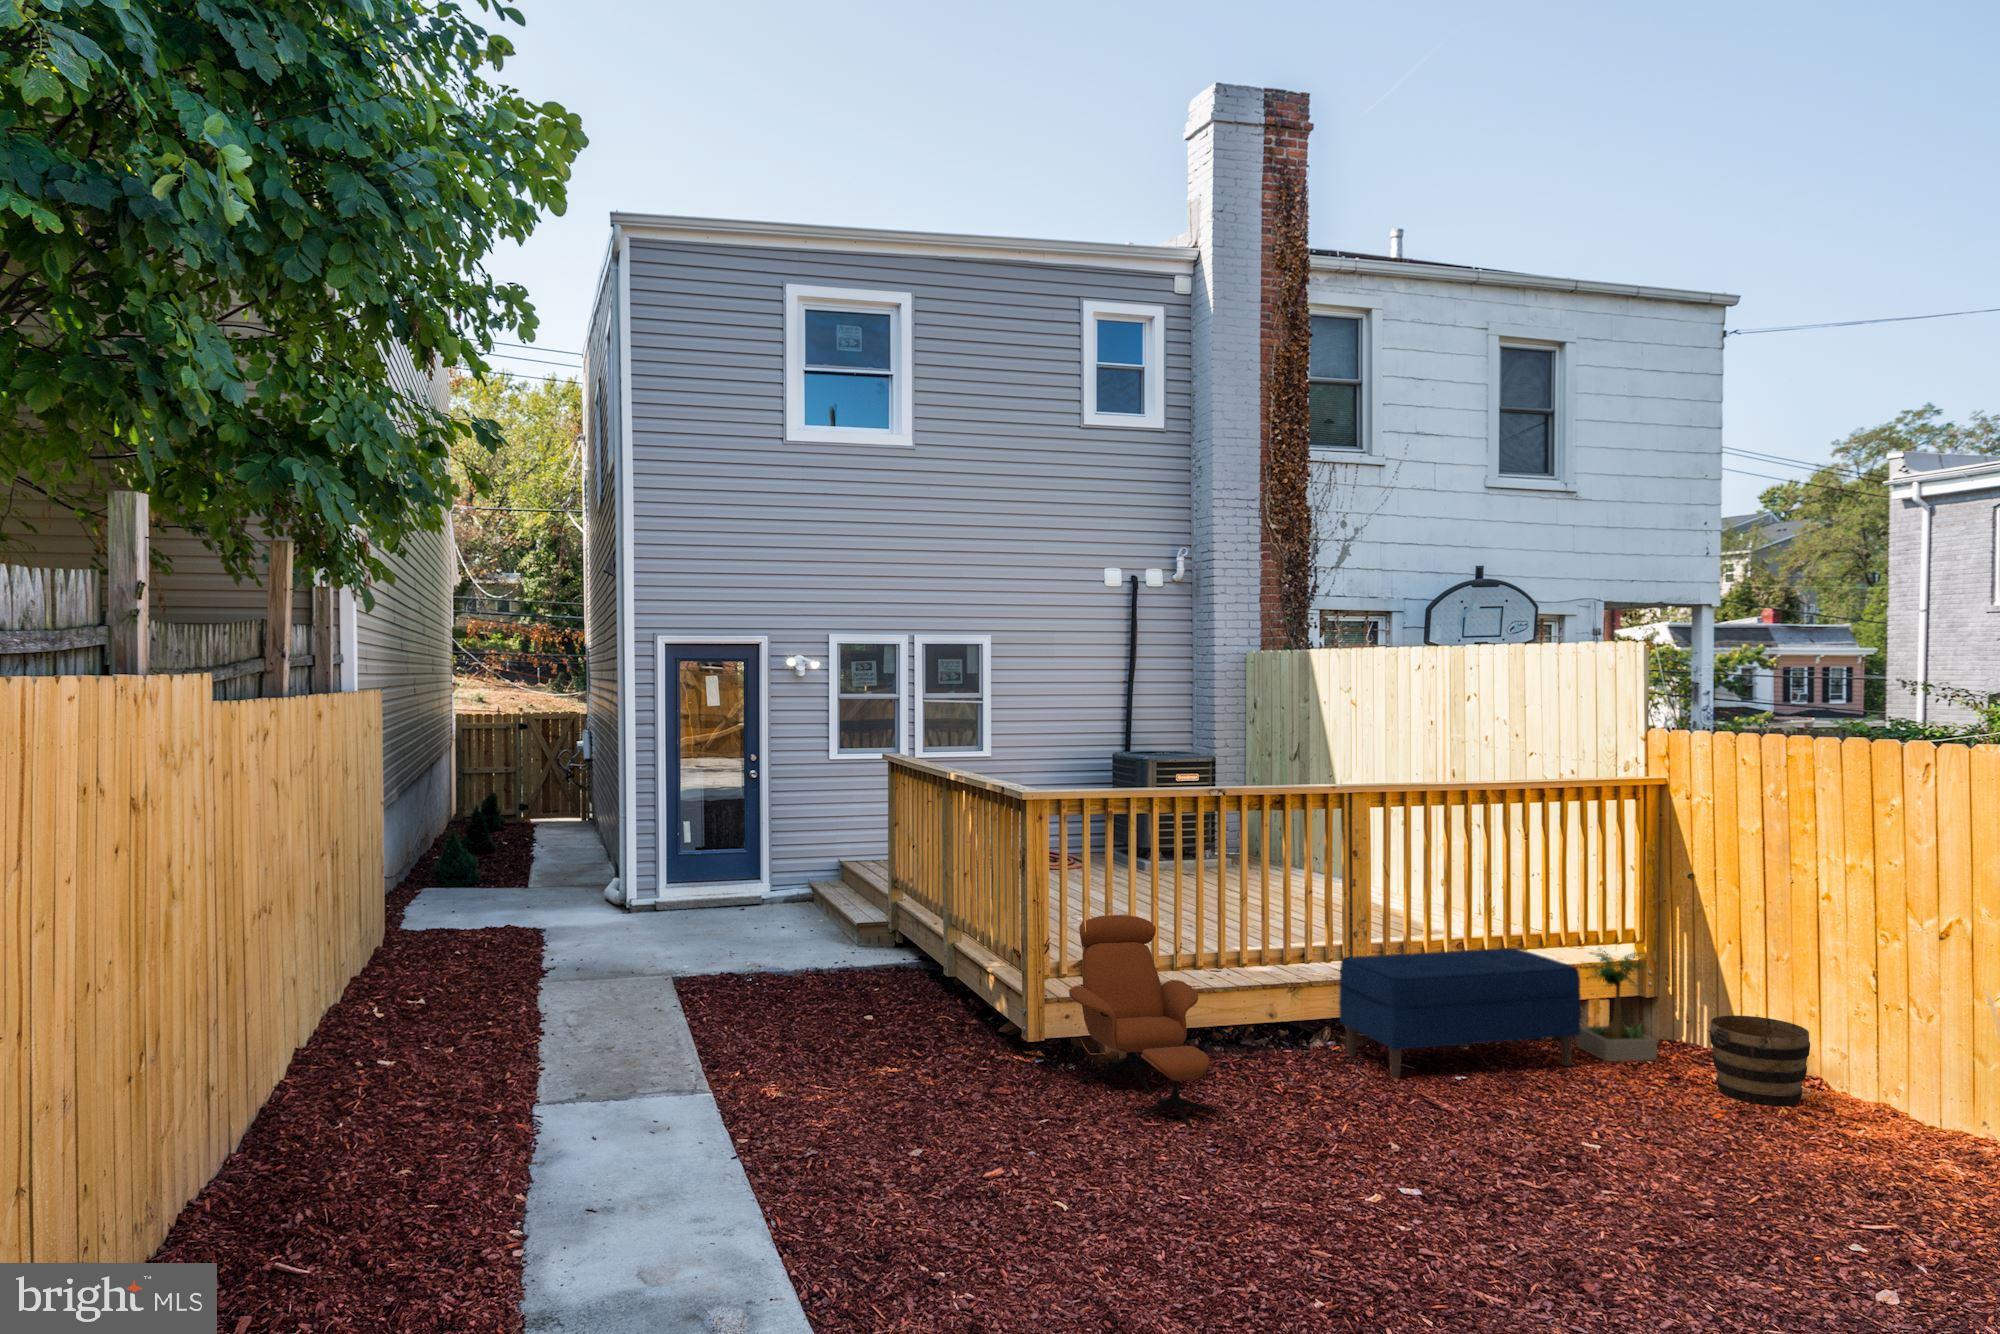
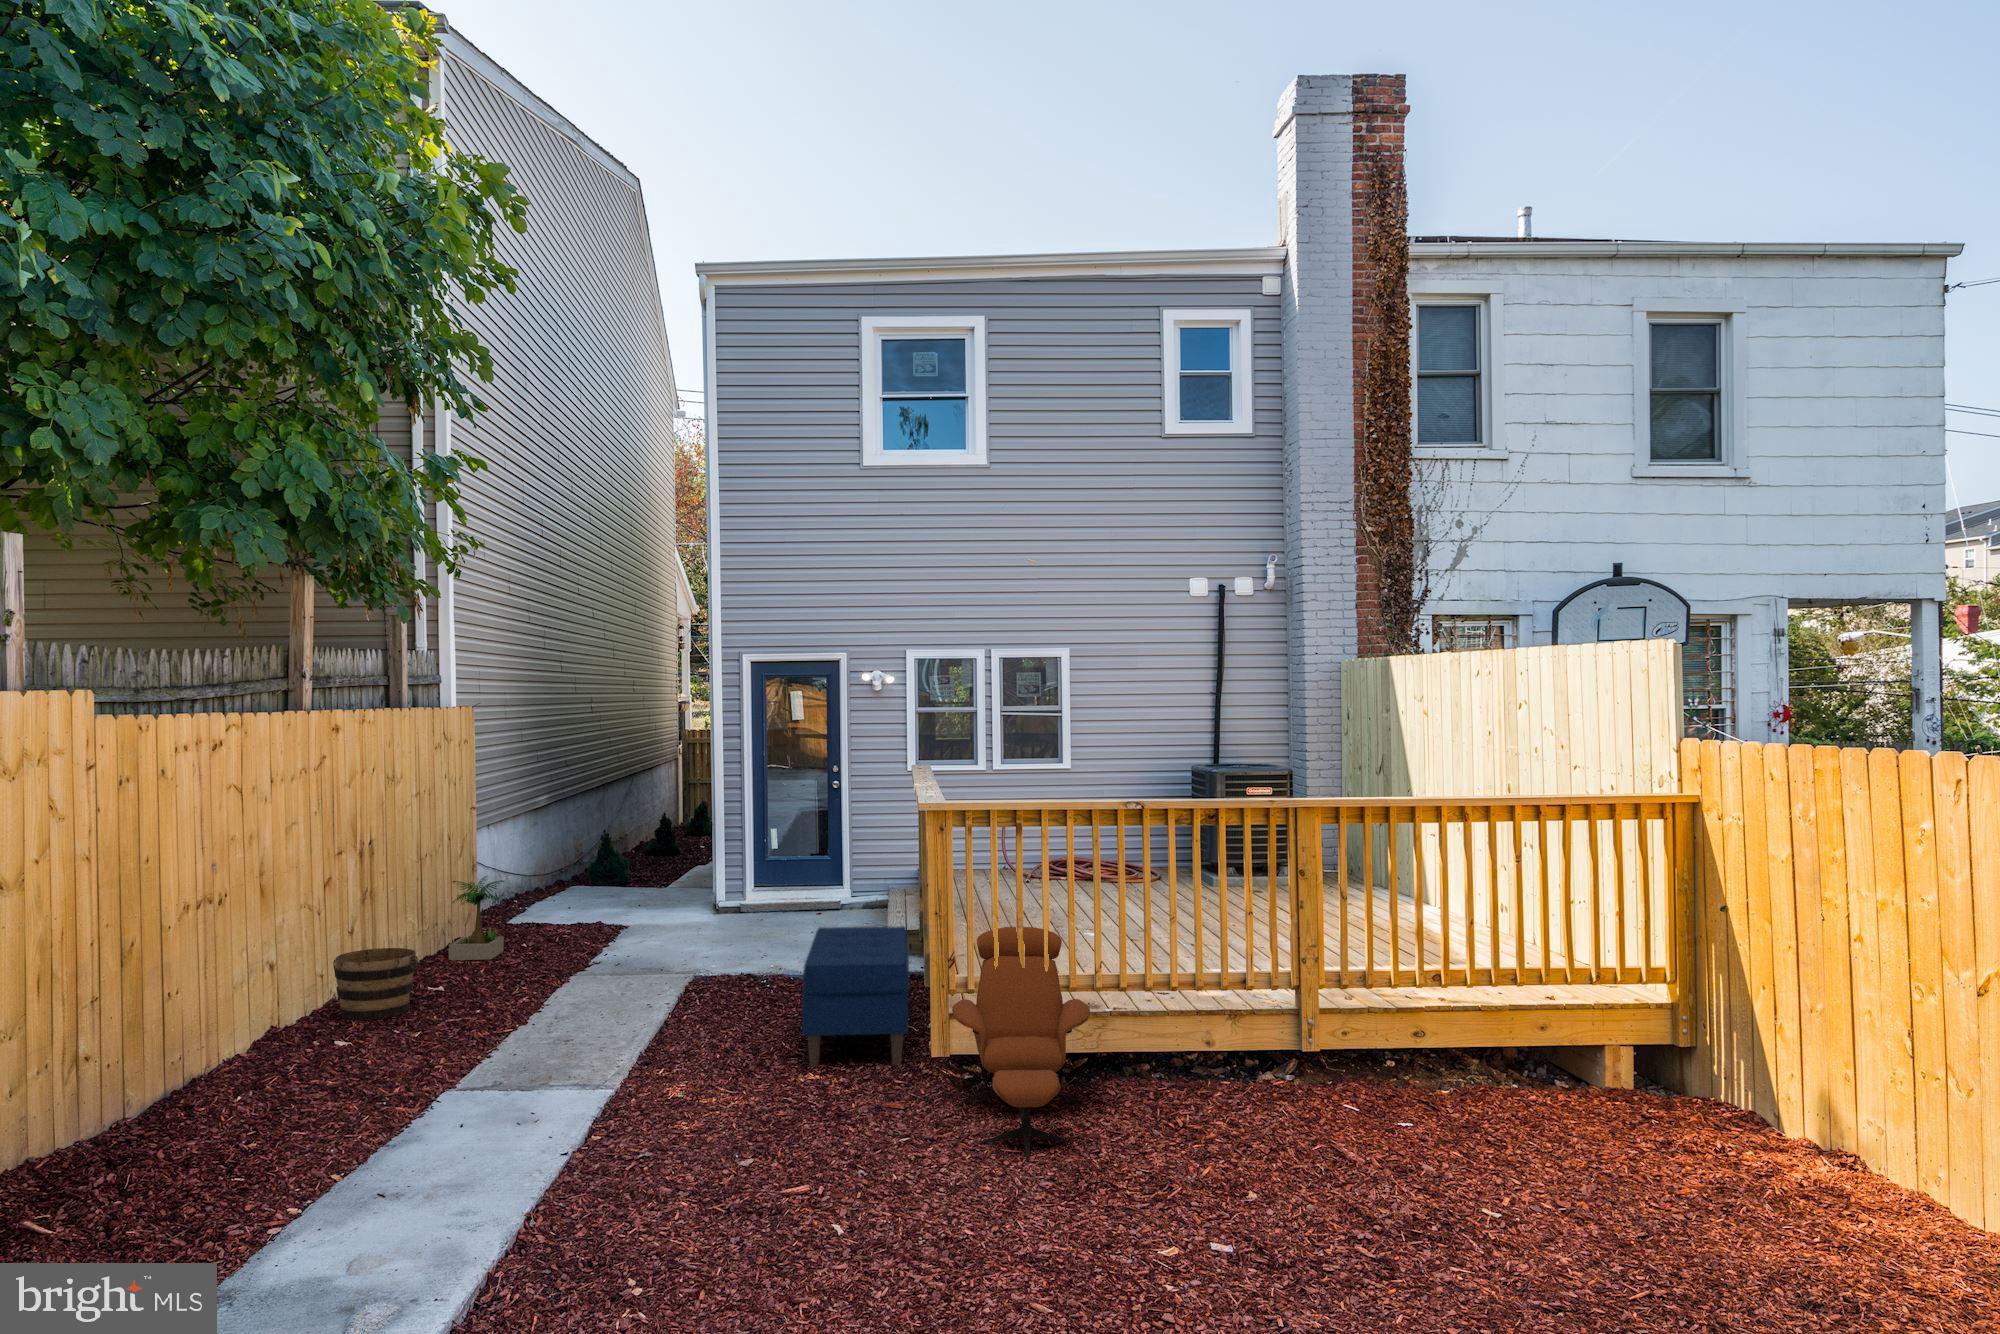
bench: present [1339,948,1581,1080] -> present [802,926,909,1067]
potted plant: present [1576,948,1657,1061] -> present [449,876,504,960]
bucket: present [1710,1015,1810,1106] -> present [333,948,418,1020]

